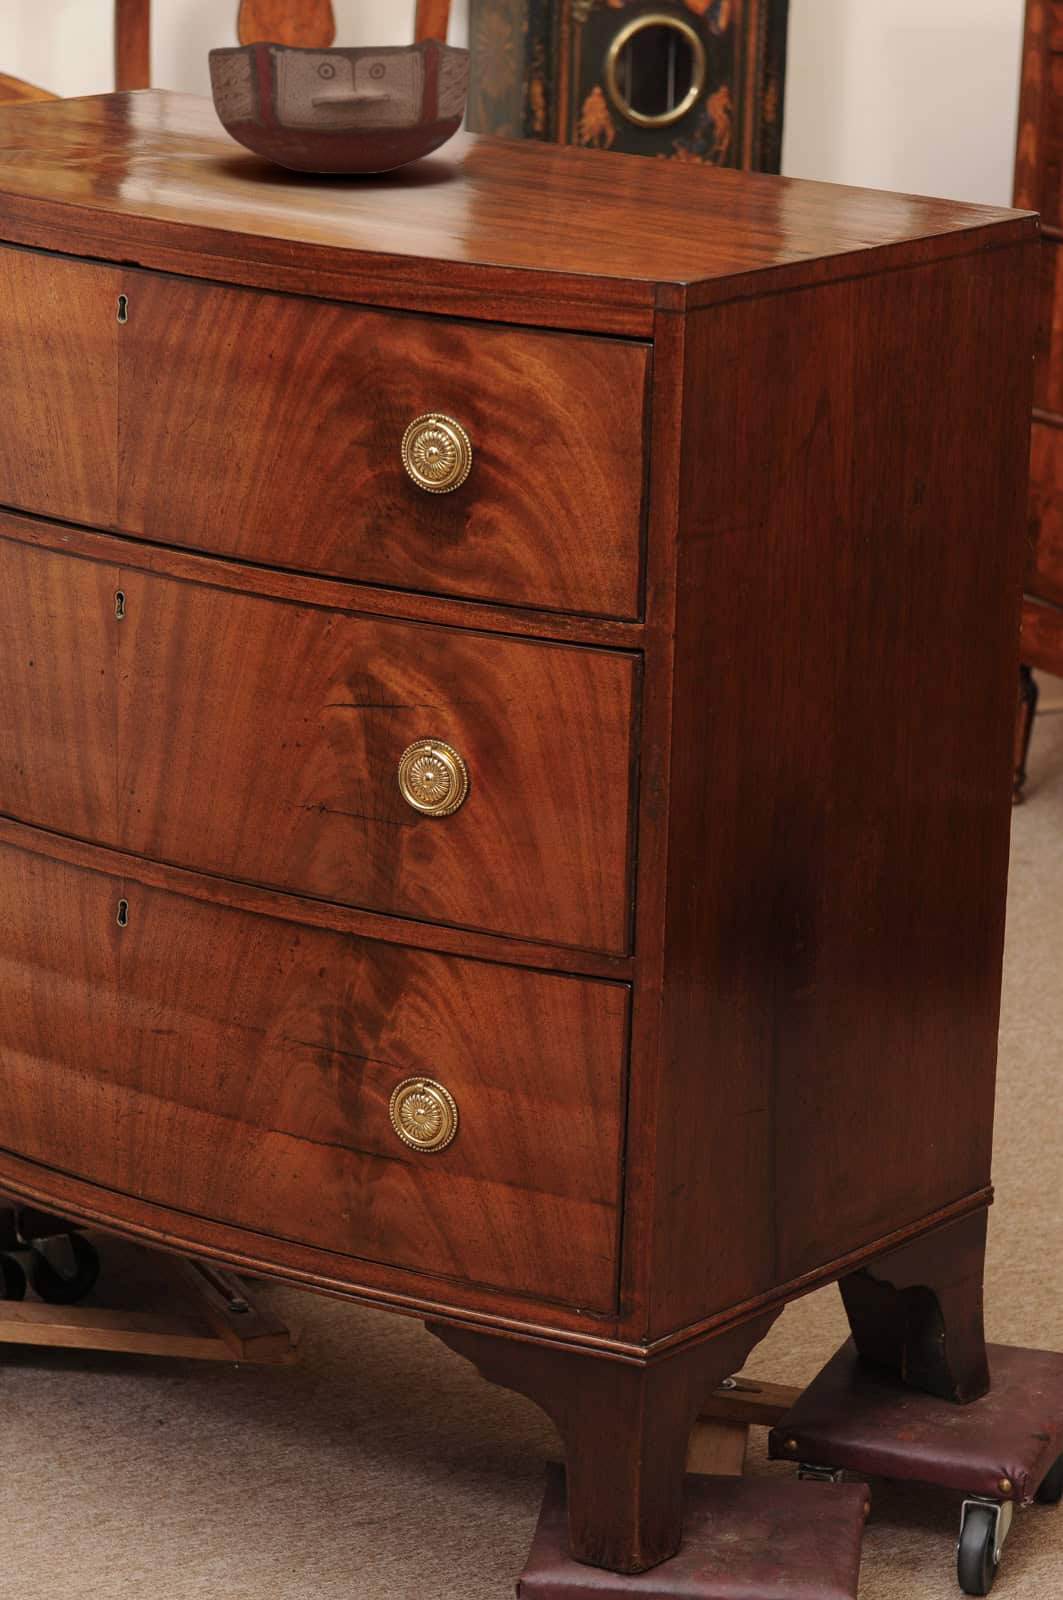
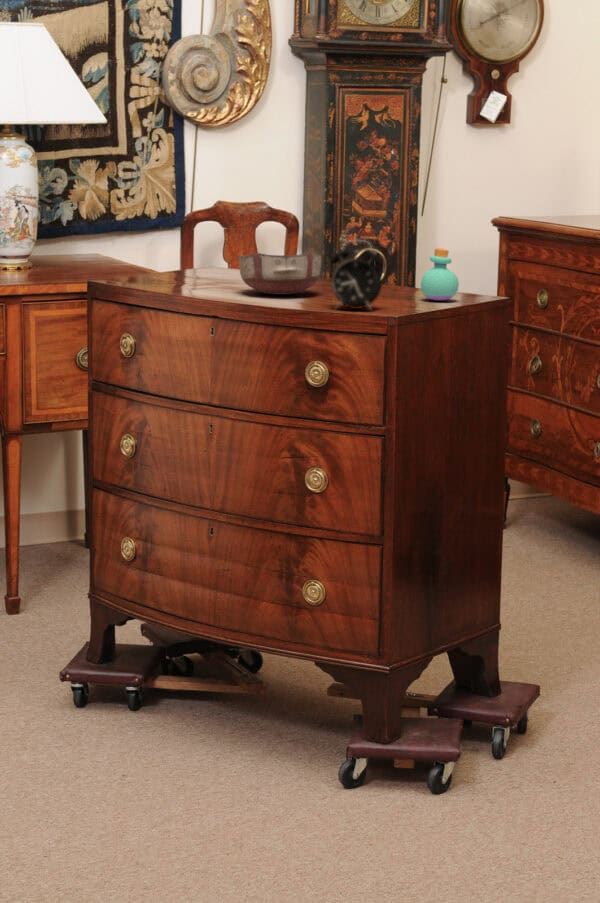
alarm clock: none [487,4,655,237] -> present [331,240,382,309]
perfume bottle: none [782,34,902,202] -> present [421,248,459,301]

